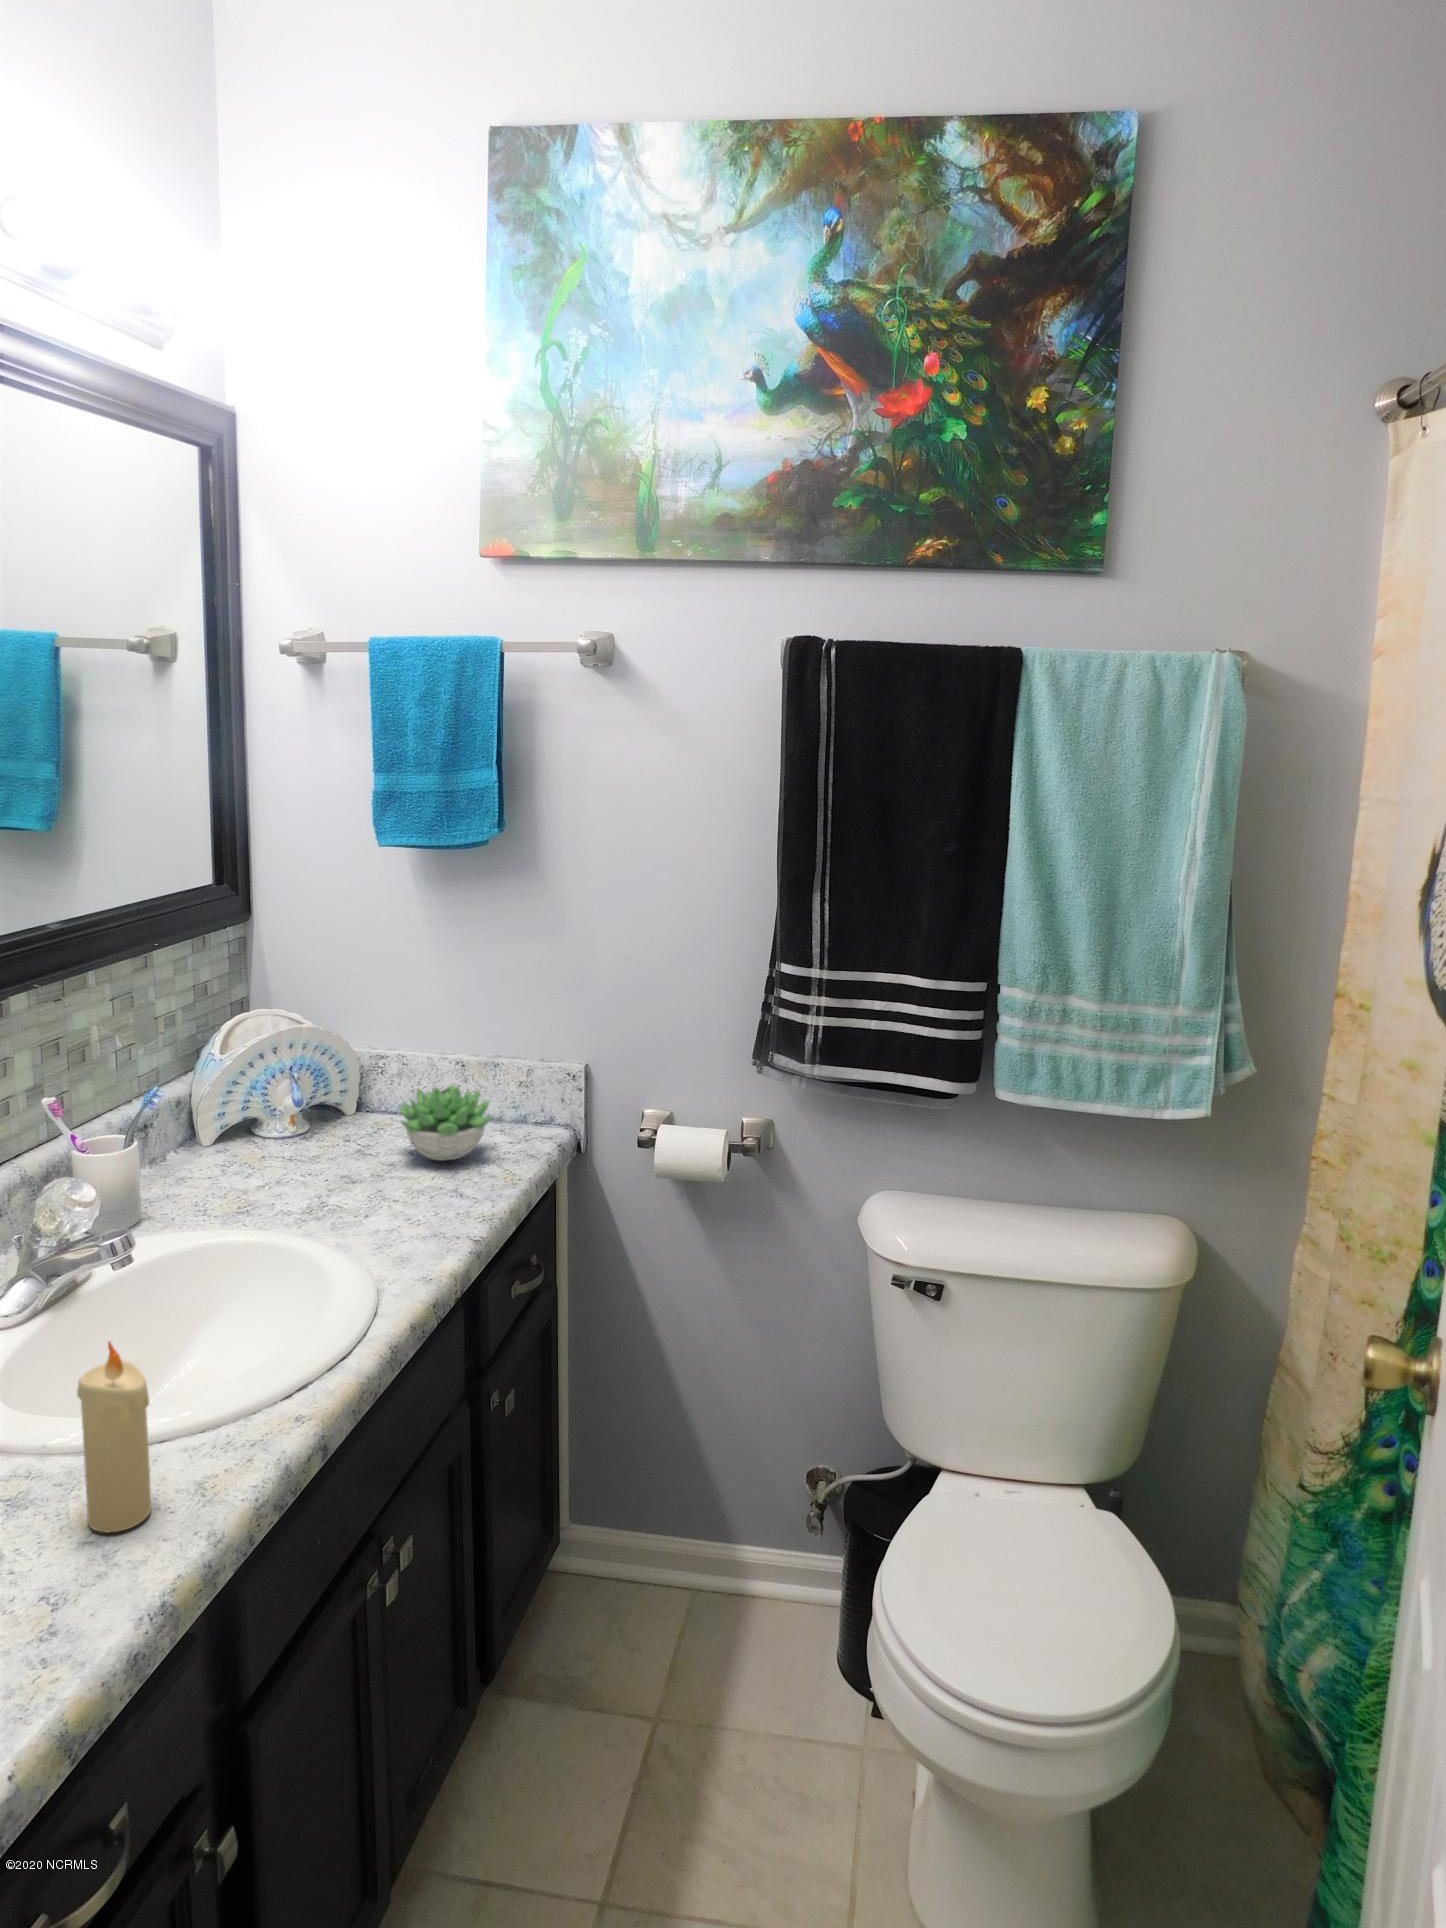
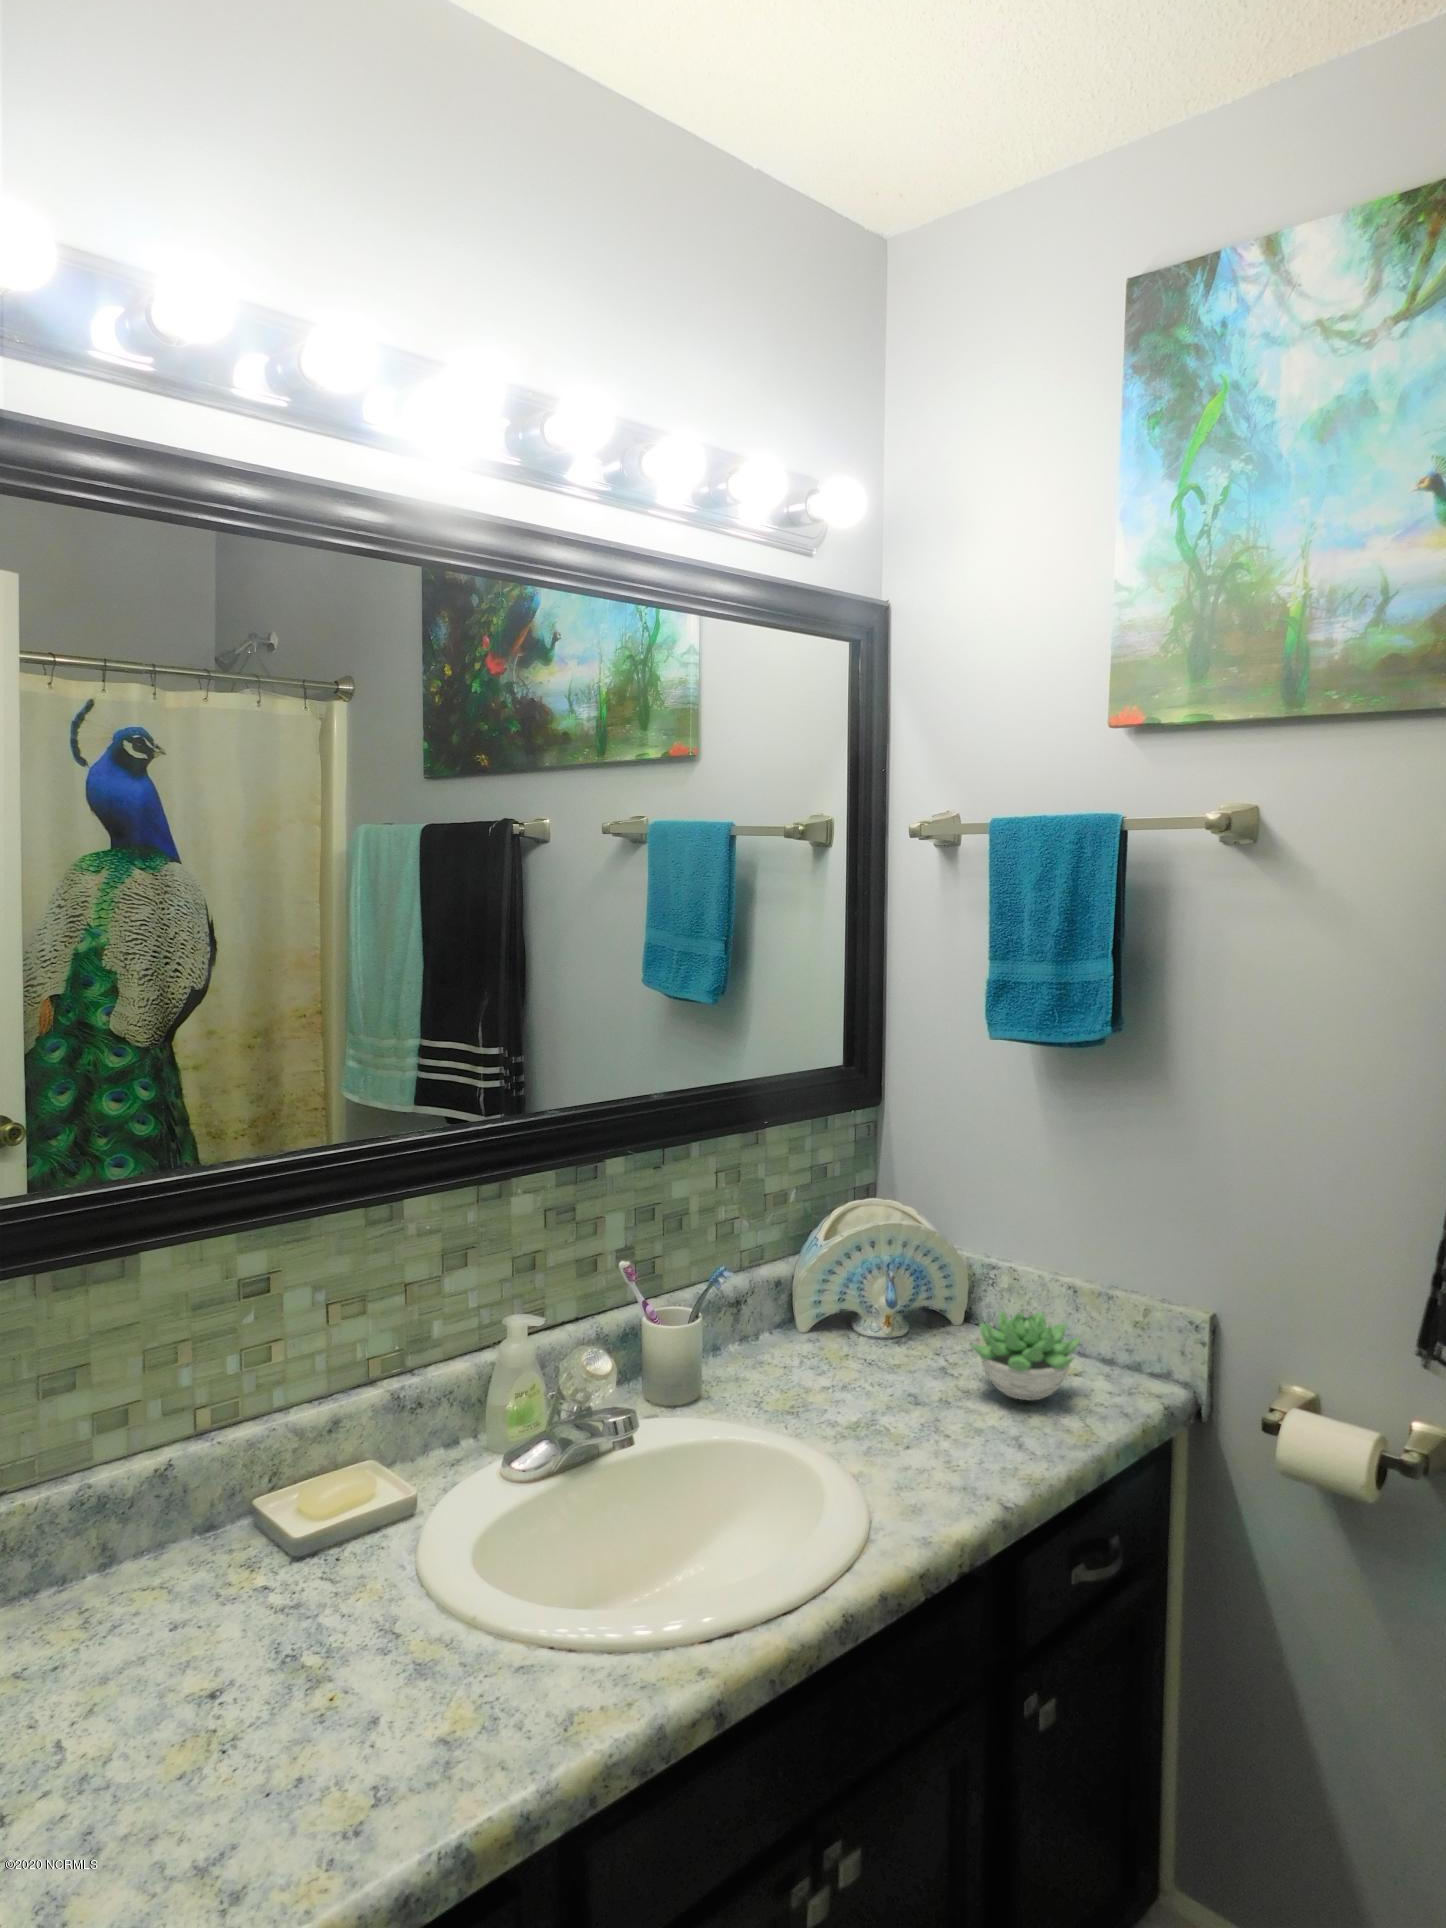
candle: present [77,1342,151,1533] -> none [455,1535,518,1741]

